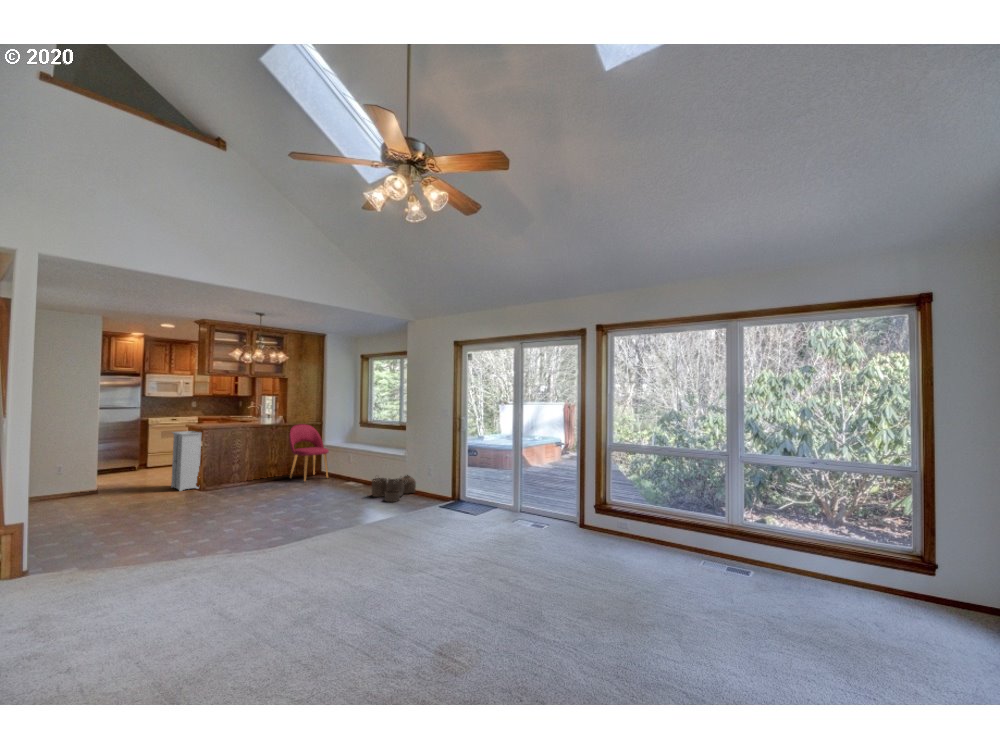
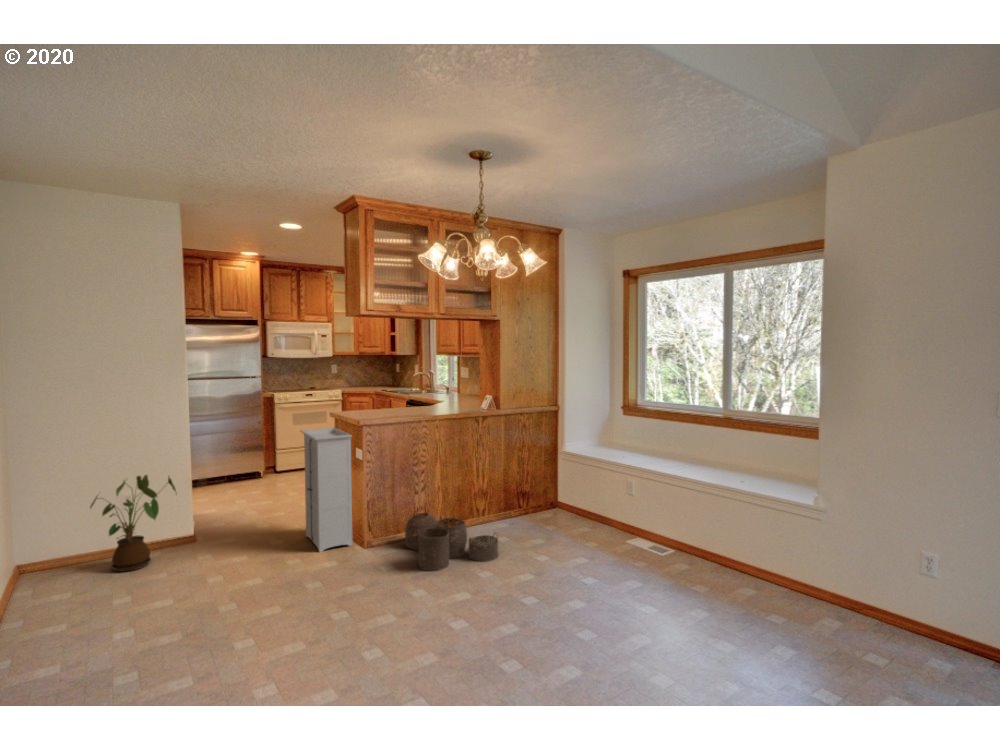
dining chair: present [289,424,329,482] -> none [504,414,584,540]
house plant: none [44,454,95,502] -> present [90,475,176,572]
woven basket: present [372,475,416,502] -> present [405,513,498,571]

